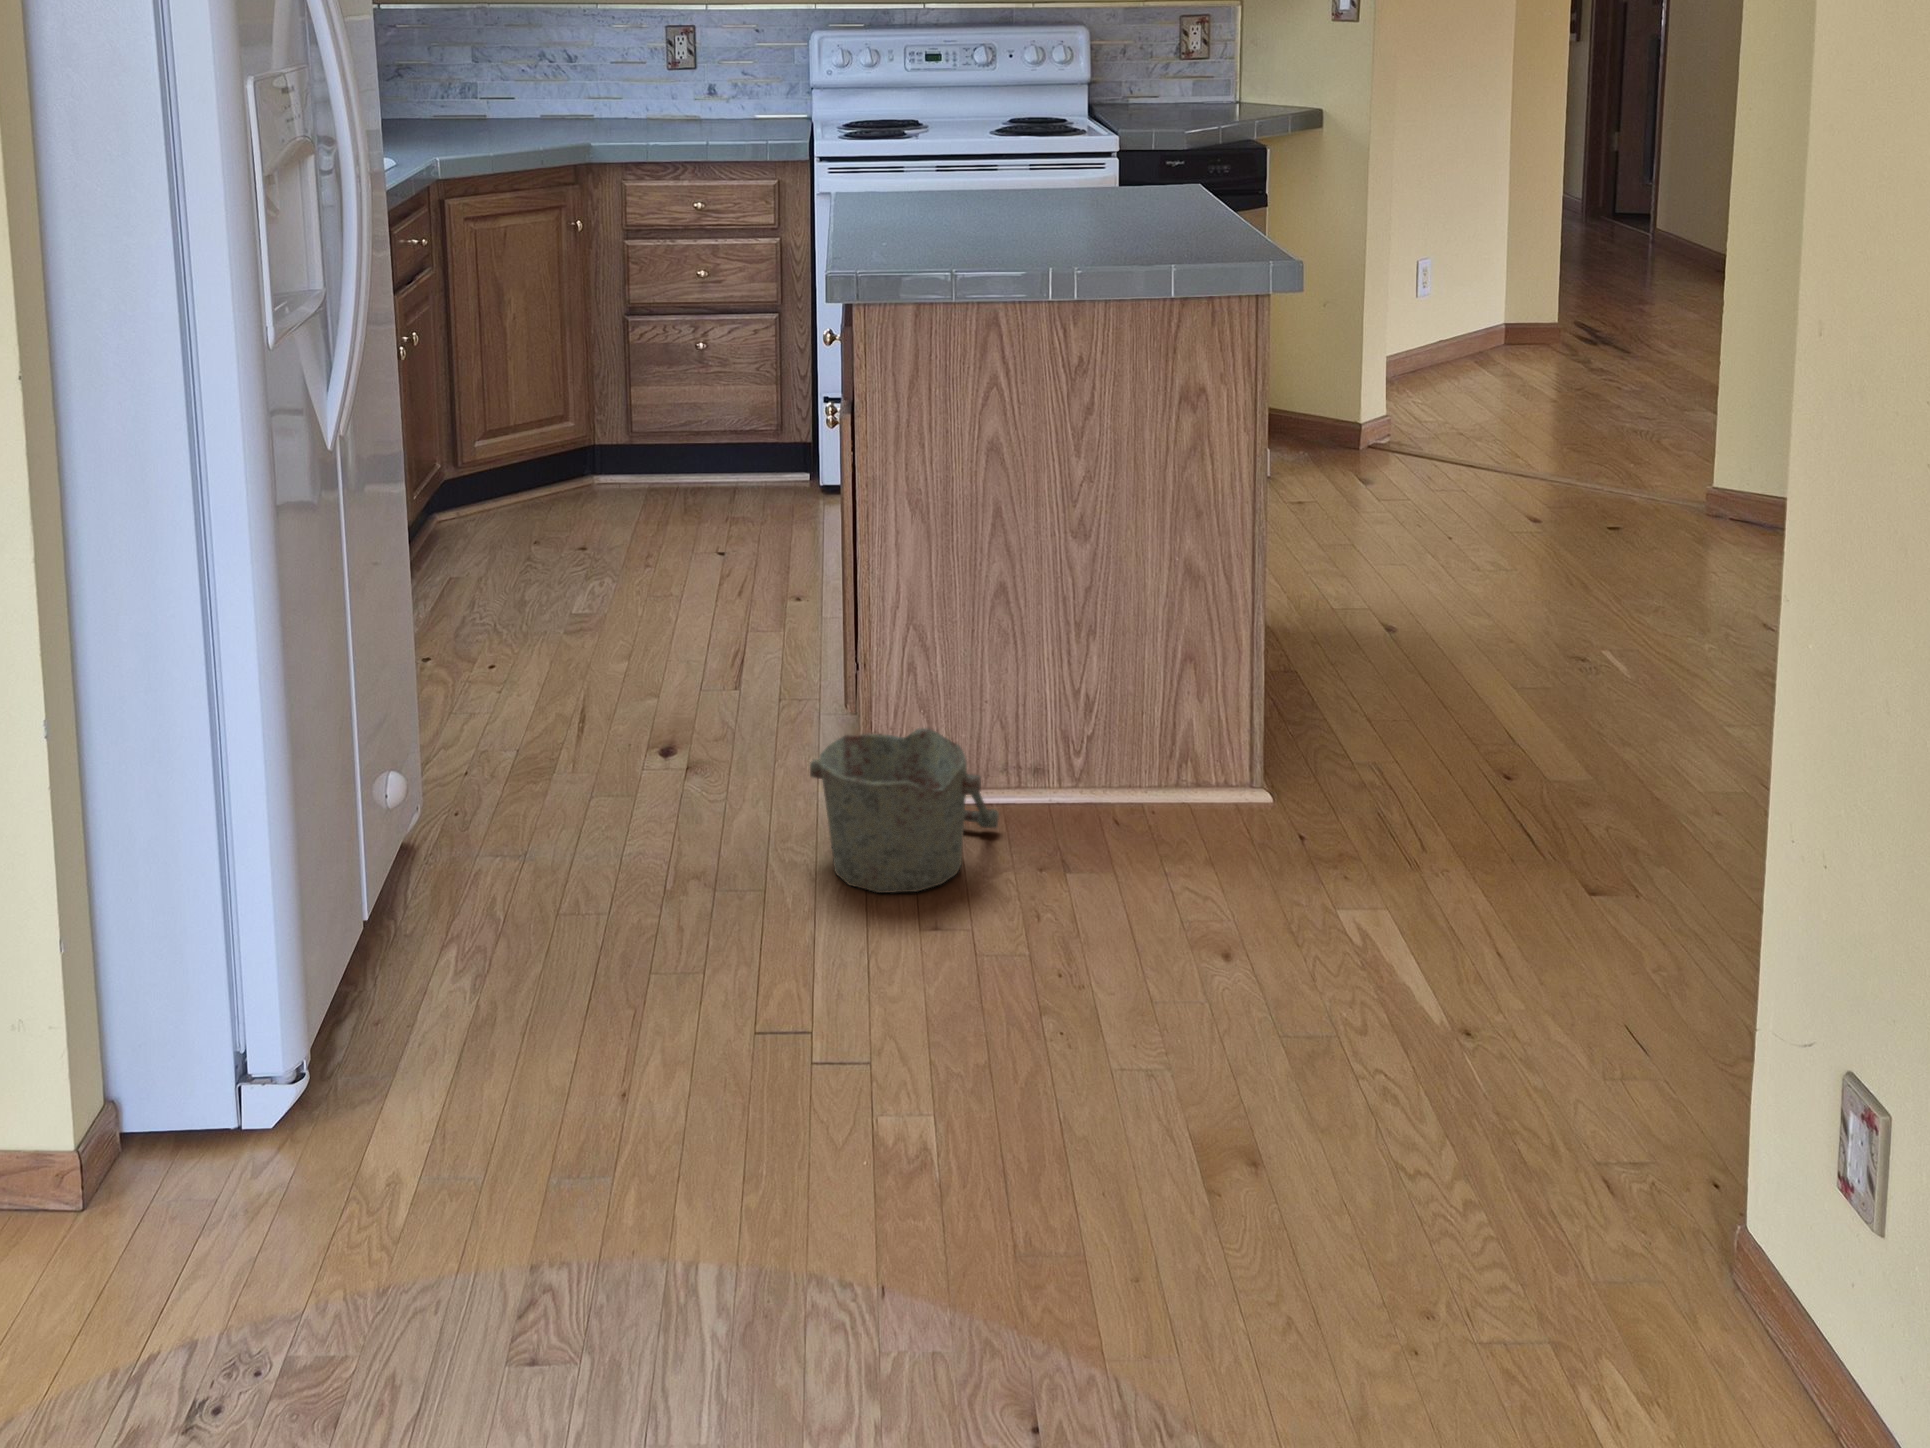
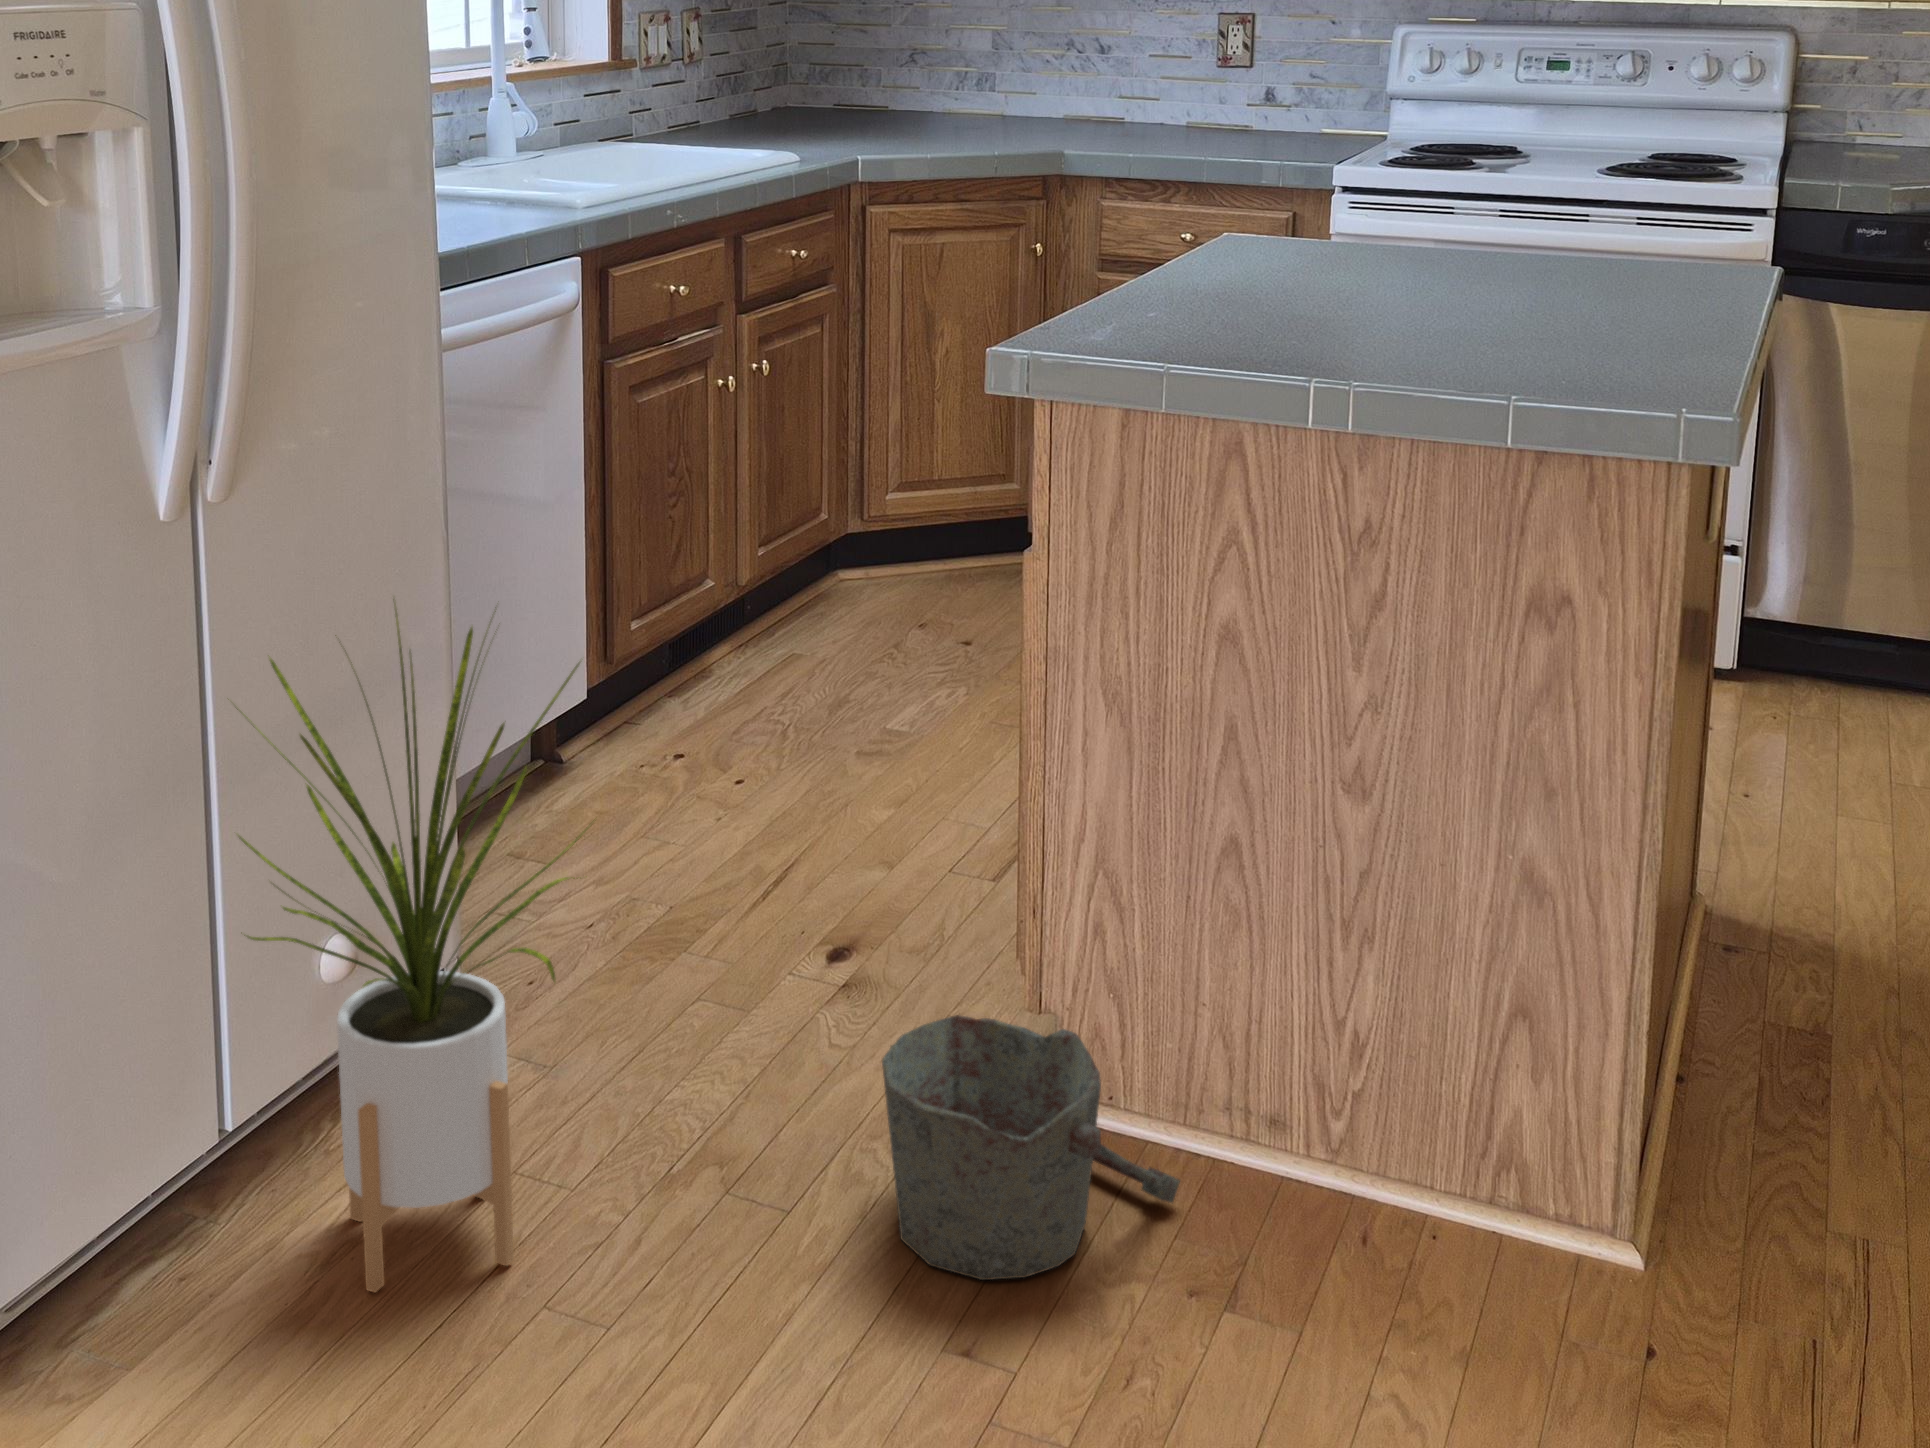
house plant: none [382,484,640,994] -> present [228,599,590,1292]

